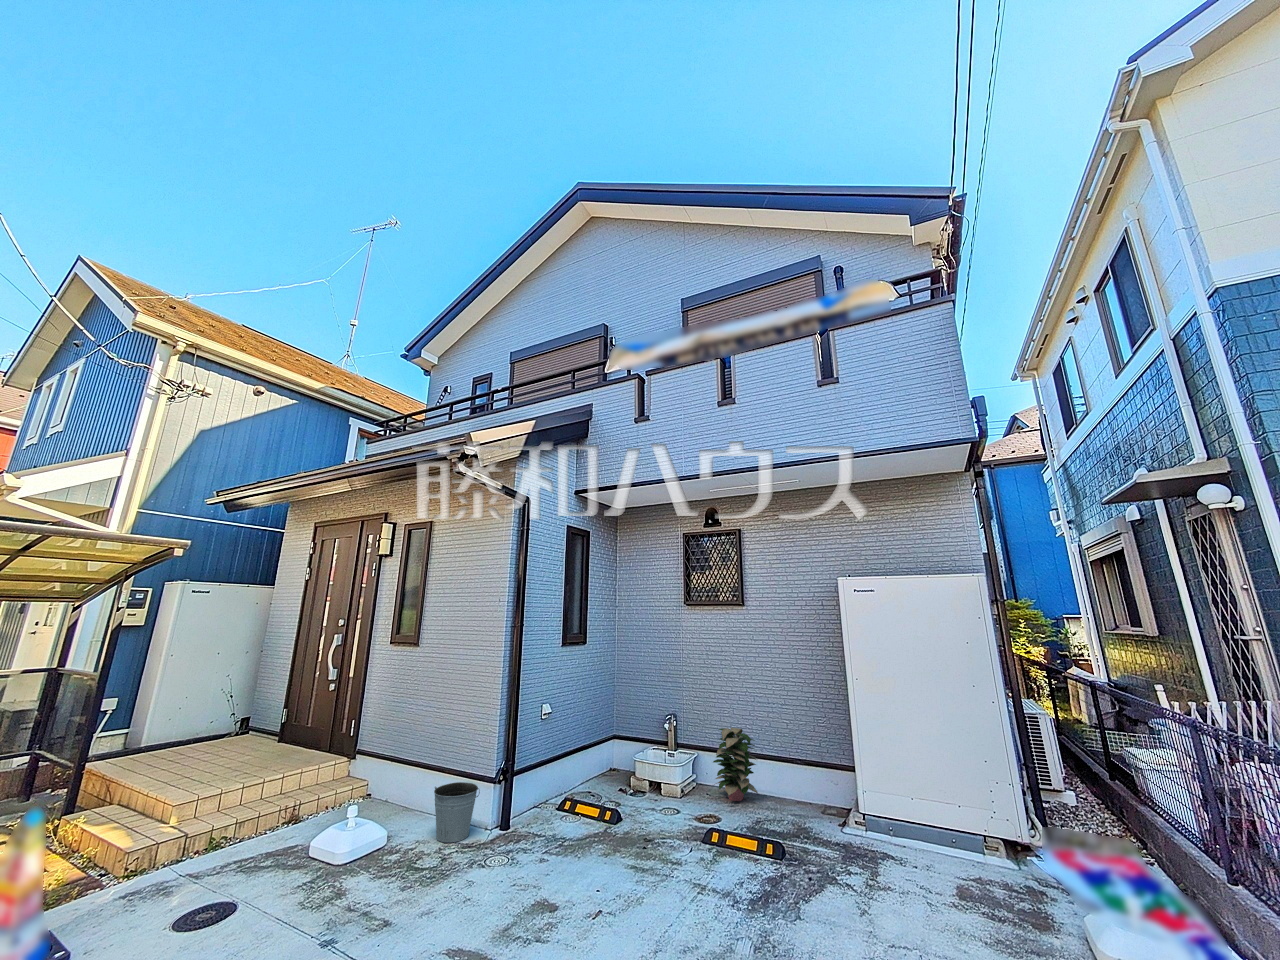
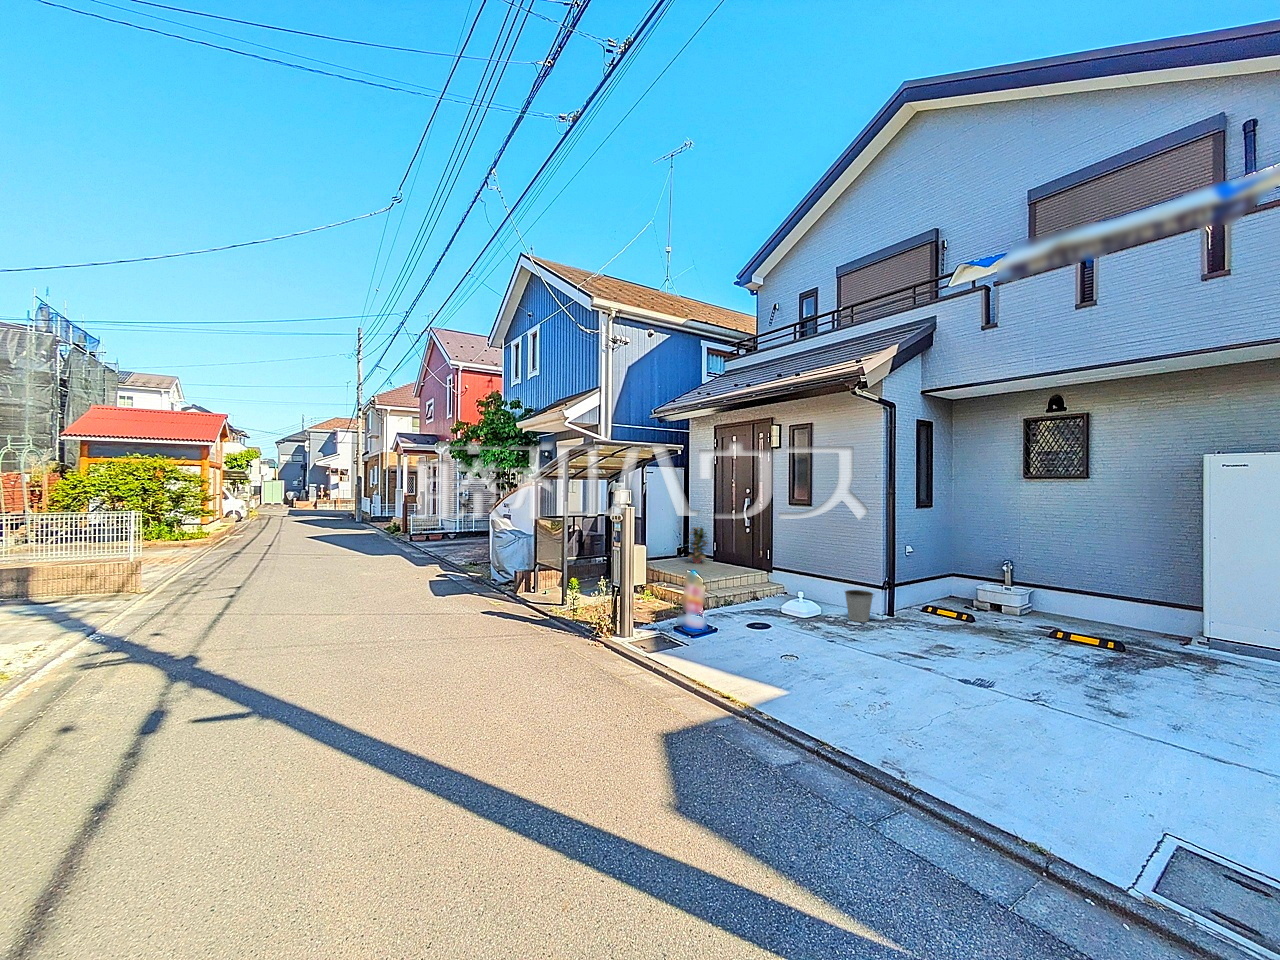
decorative plant: present [713,728,758,801] -> present [688,527,708,563]

